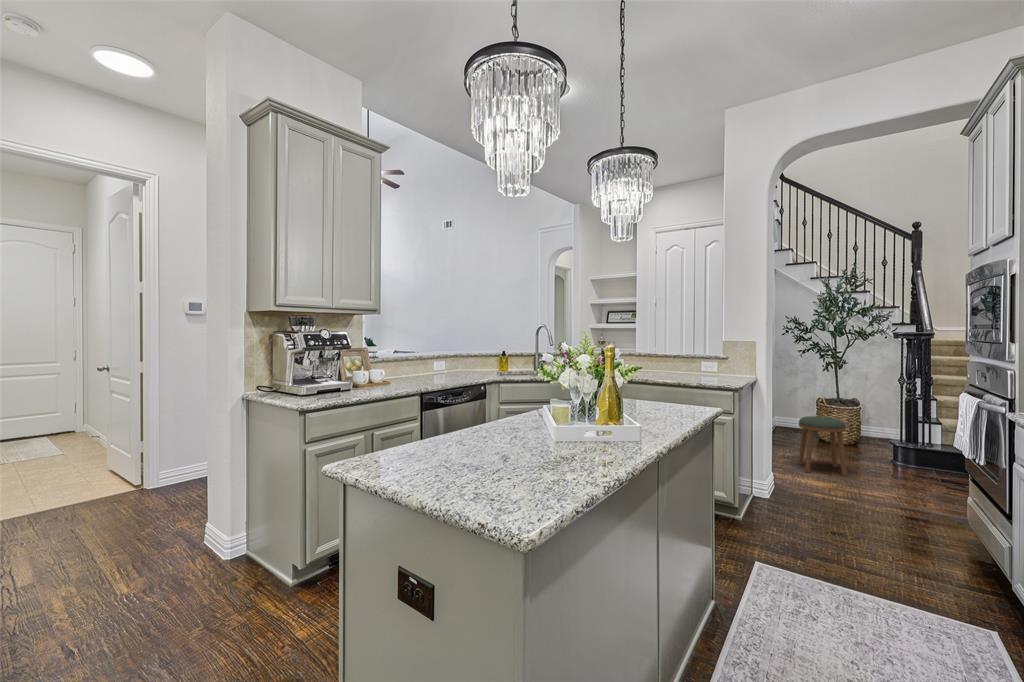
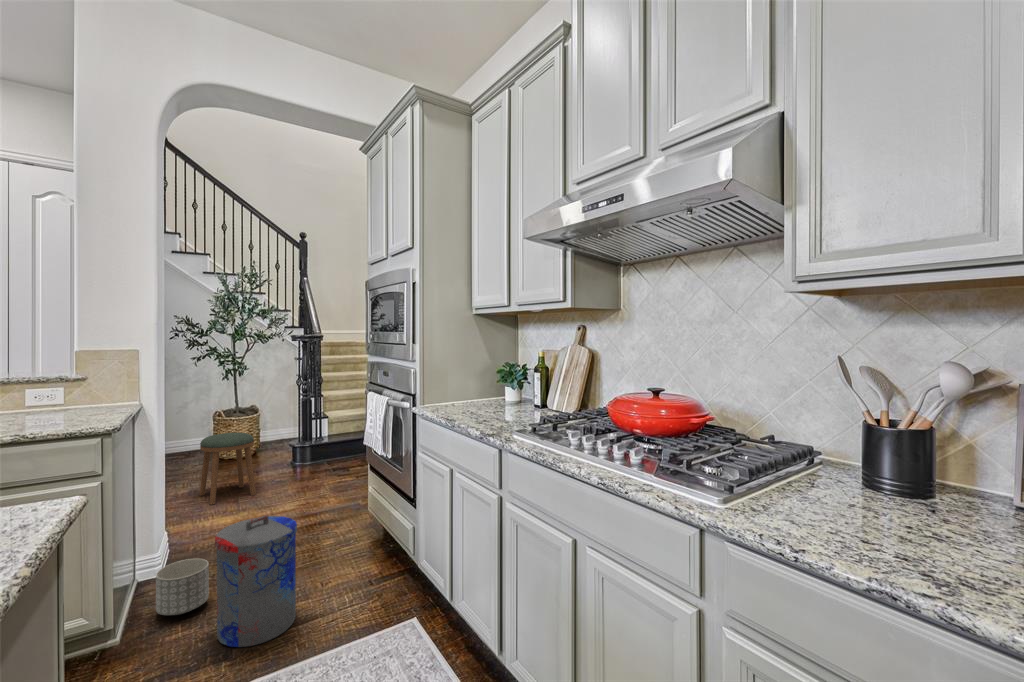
trash can: none [795,477,864,575] -> present [215,515,297,647]
planter: none [758,495,794,532] -> present [156,559,209,615]

